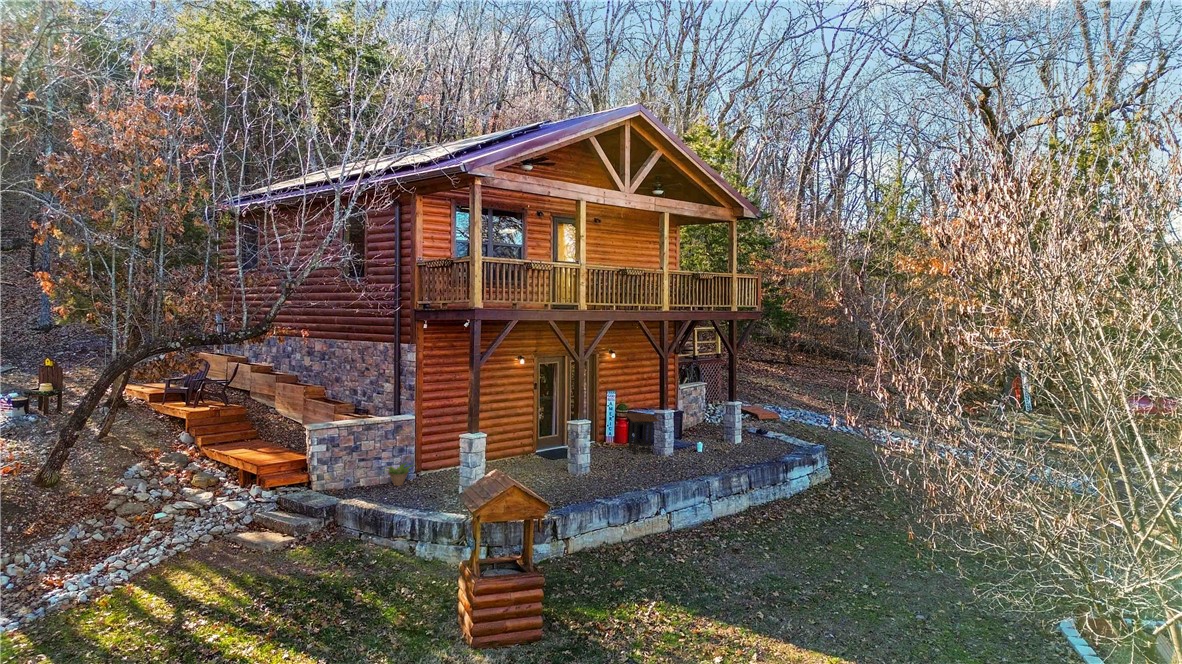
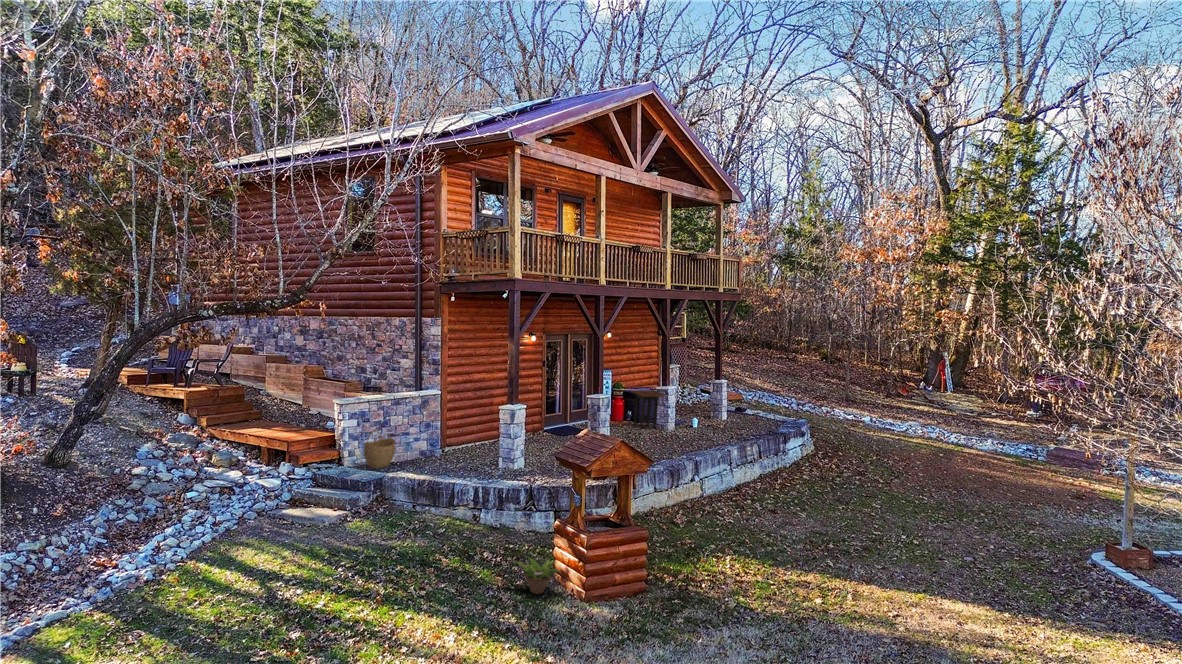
woven basket: none [327,457,358,494] -> present [364,431,395,468]
decorative plant: present [386,463,414,485] -> present [516,558,560,594]

